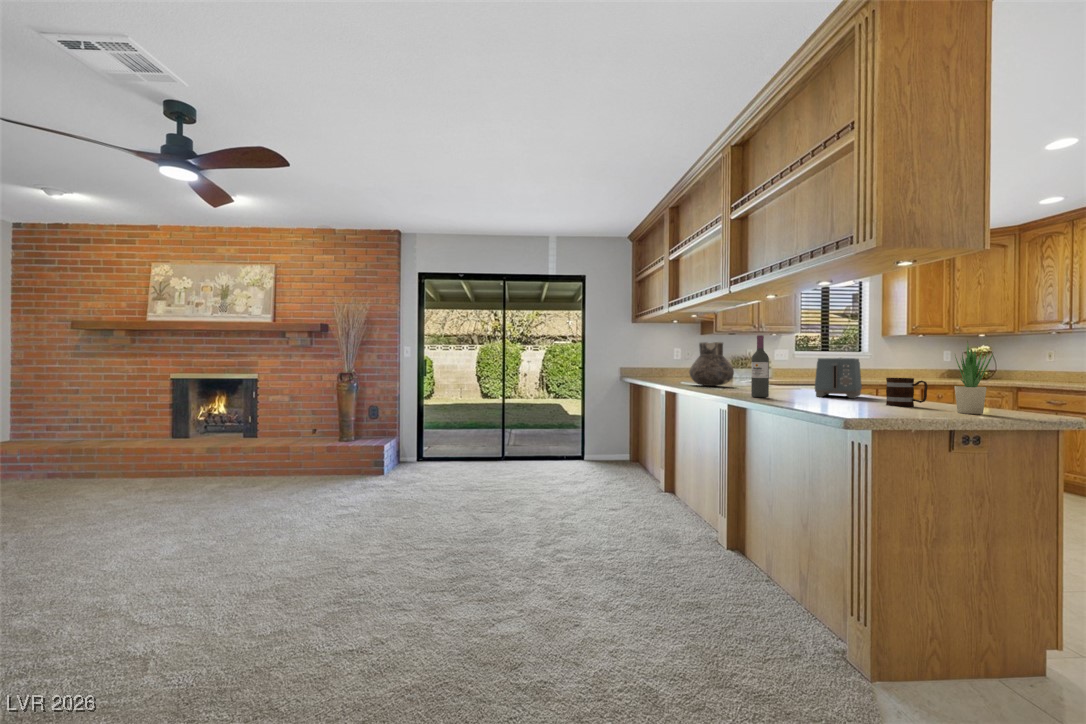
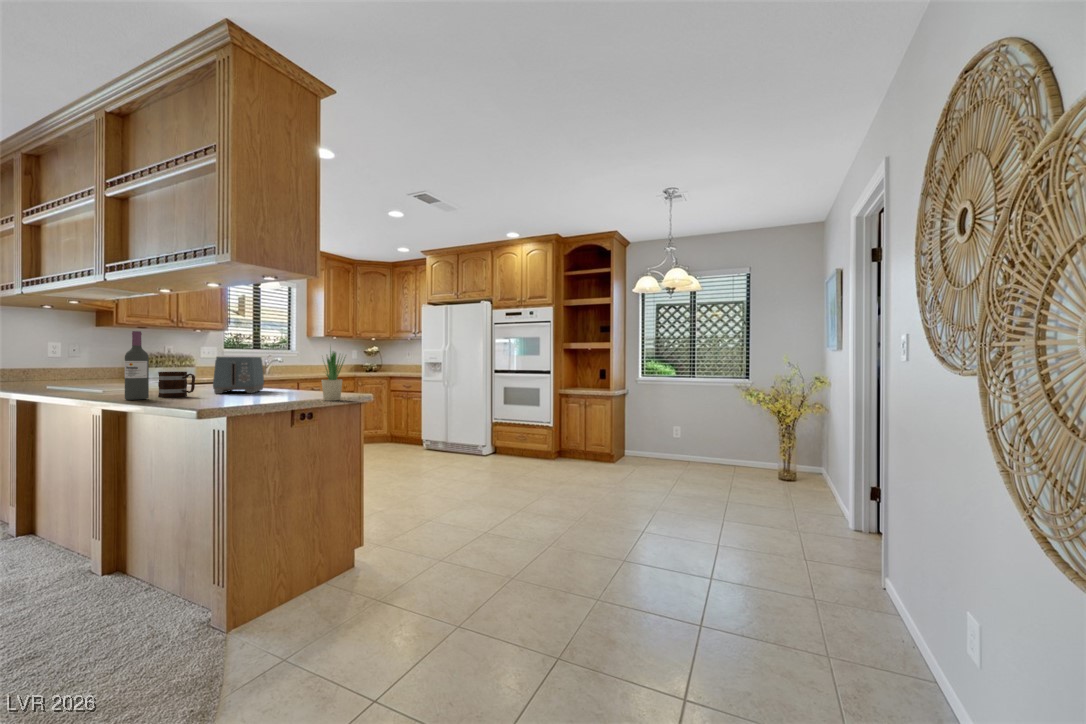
vase: present [689,342,734,386] -> none [50,336,124,388]
mug: present [886,378,928,406] -> present [158,372,195,398]

